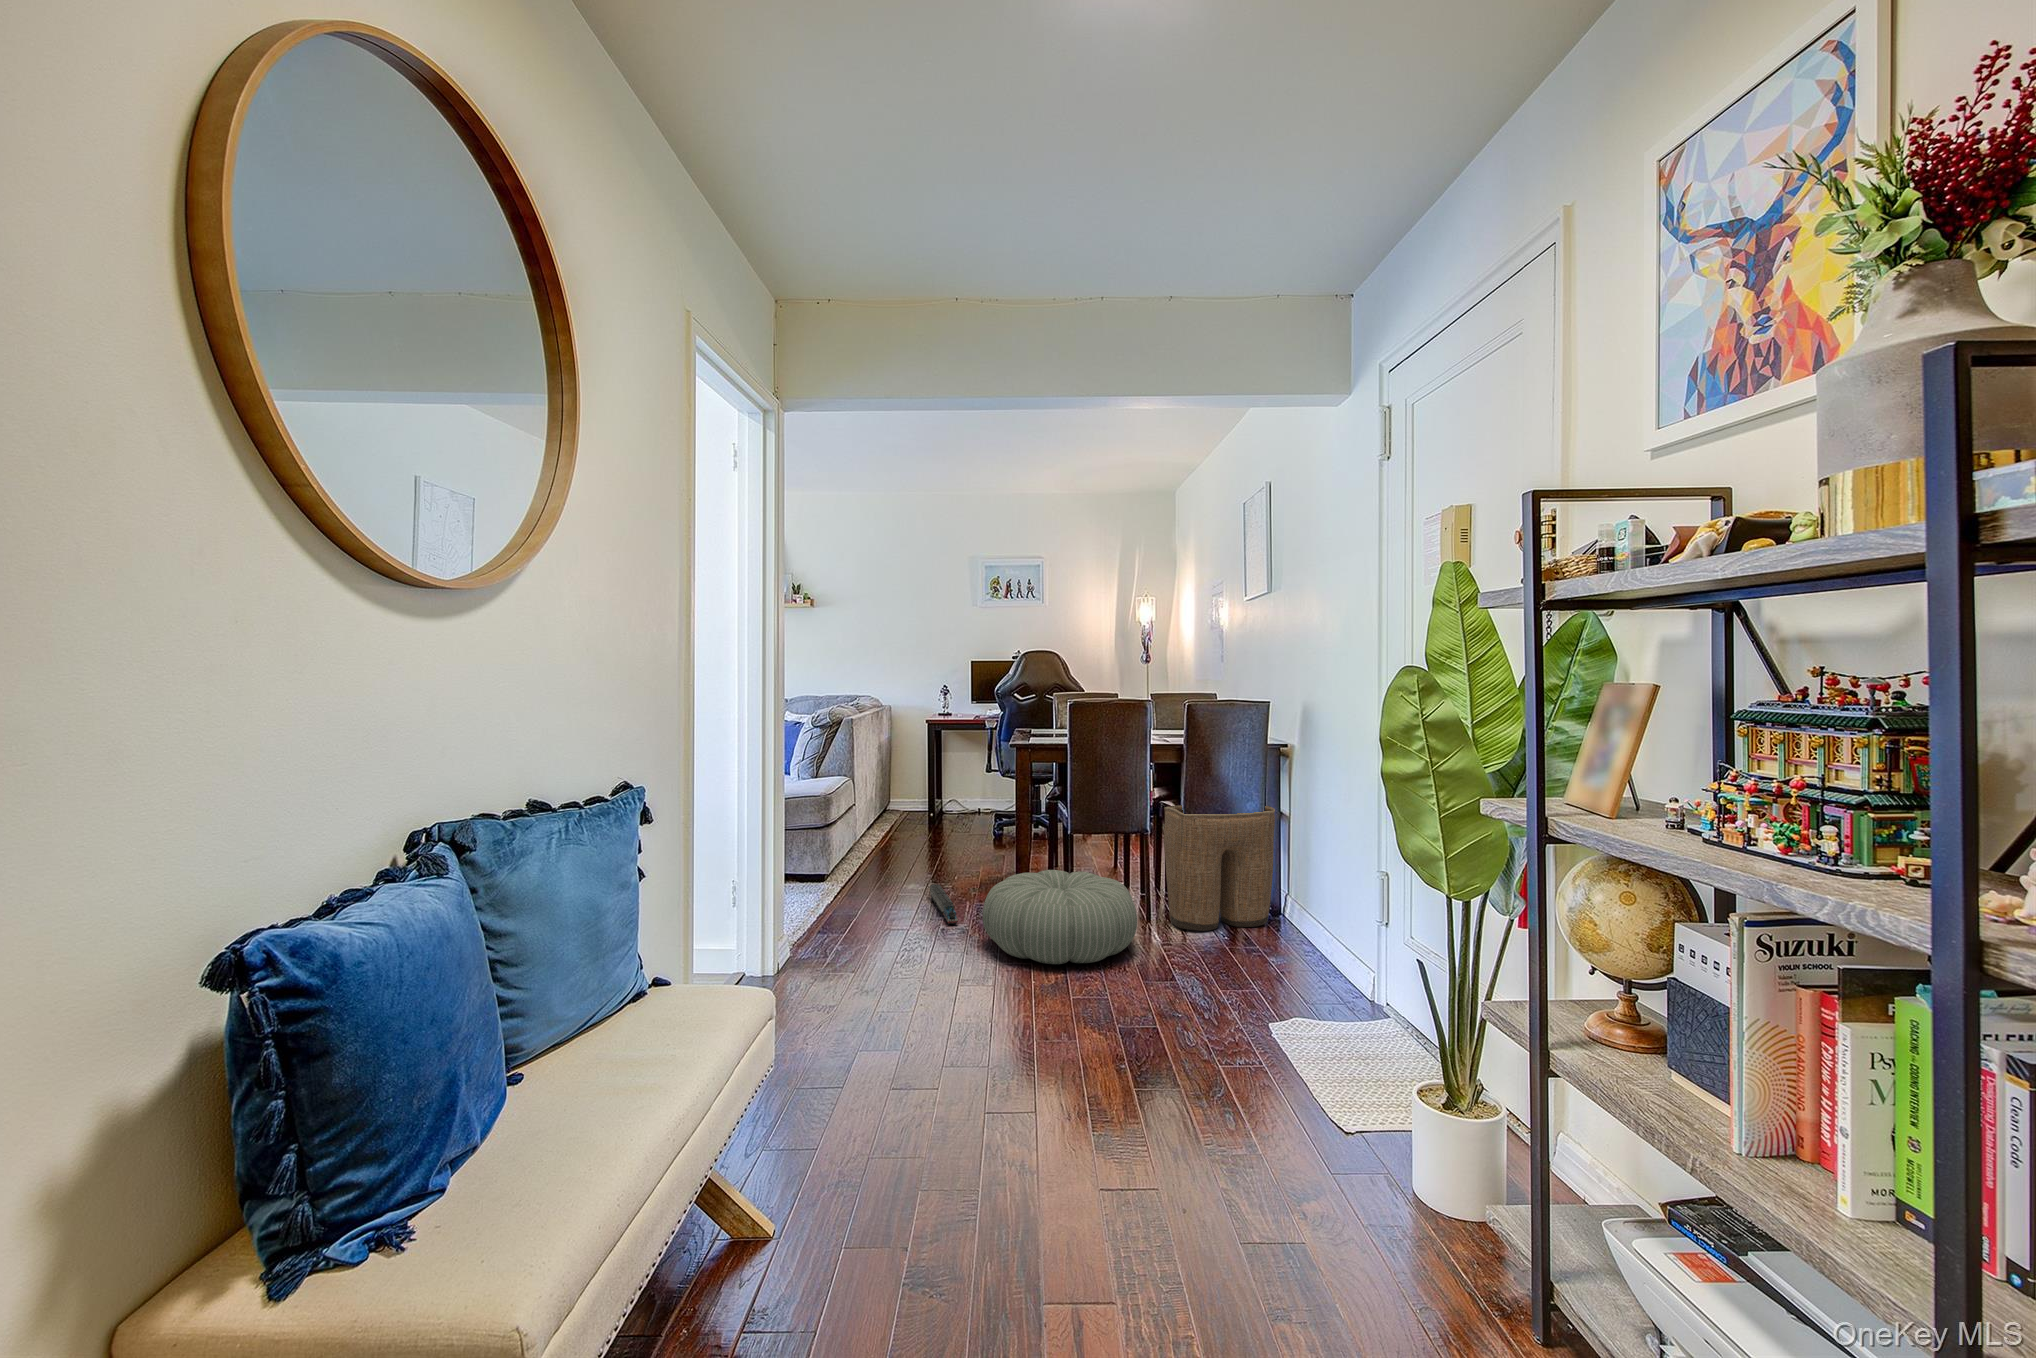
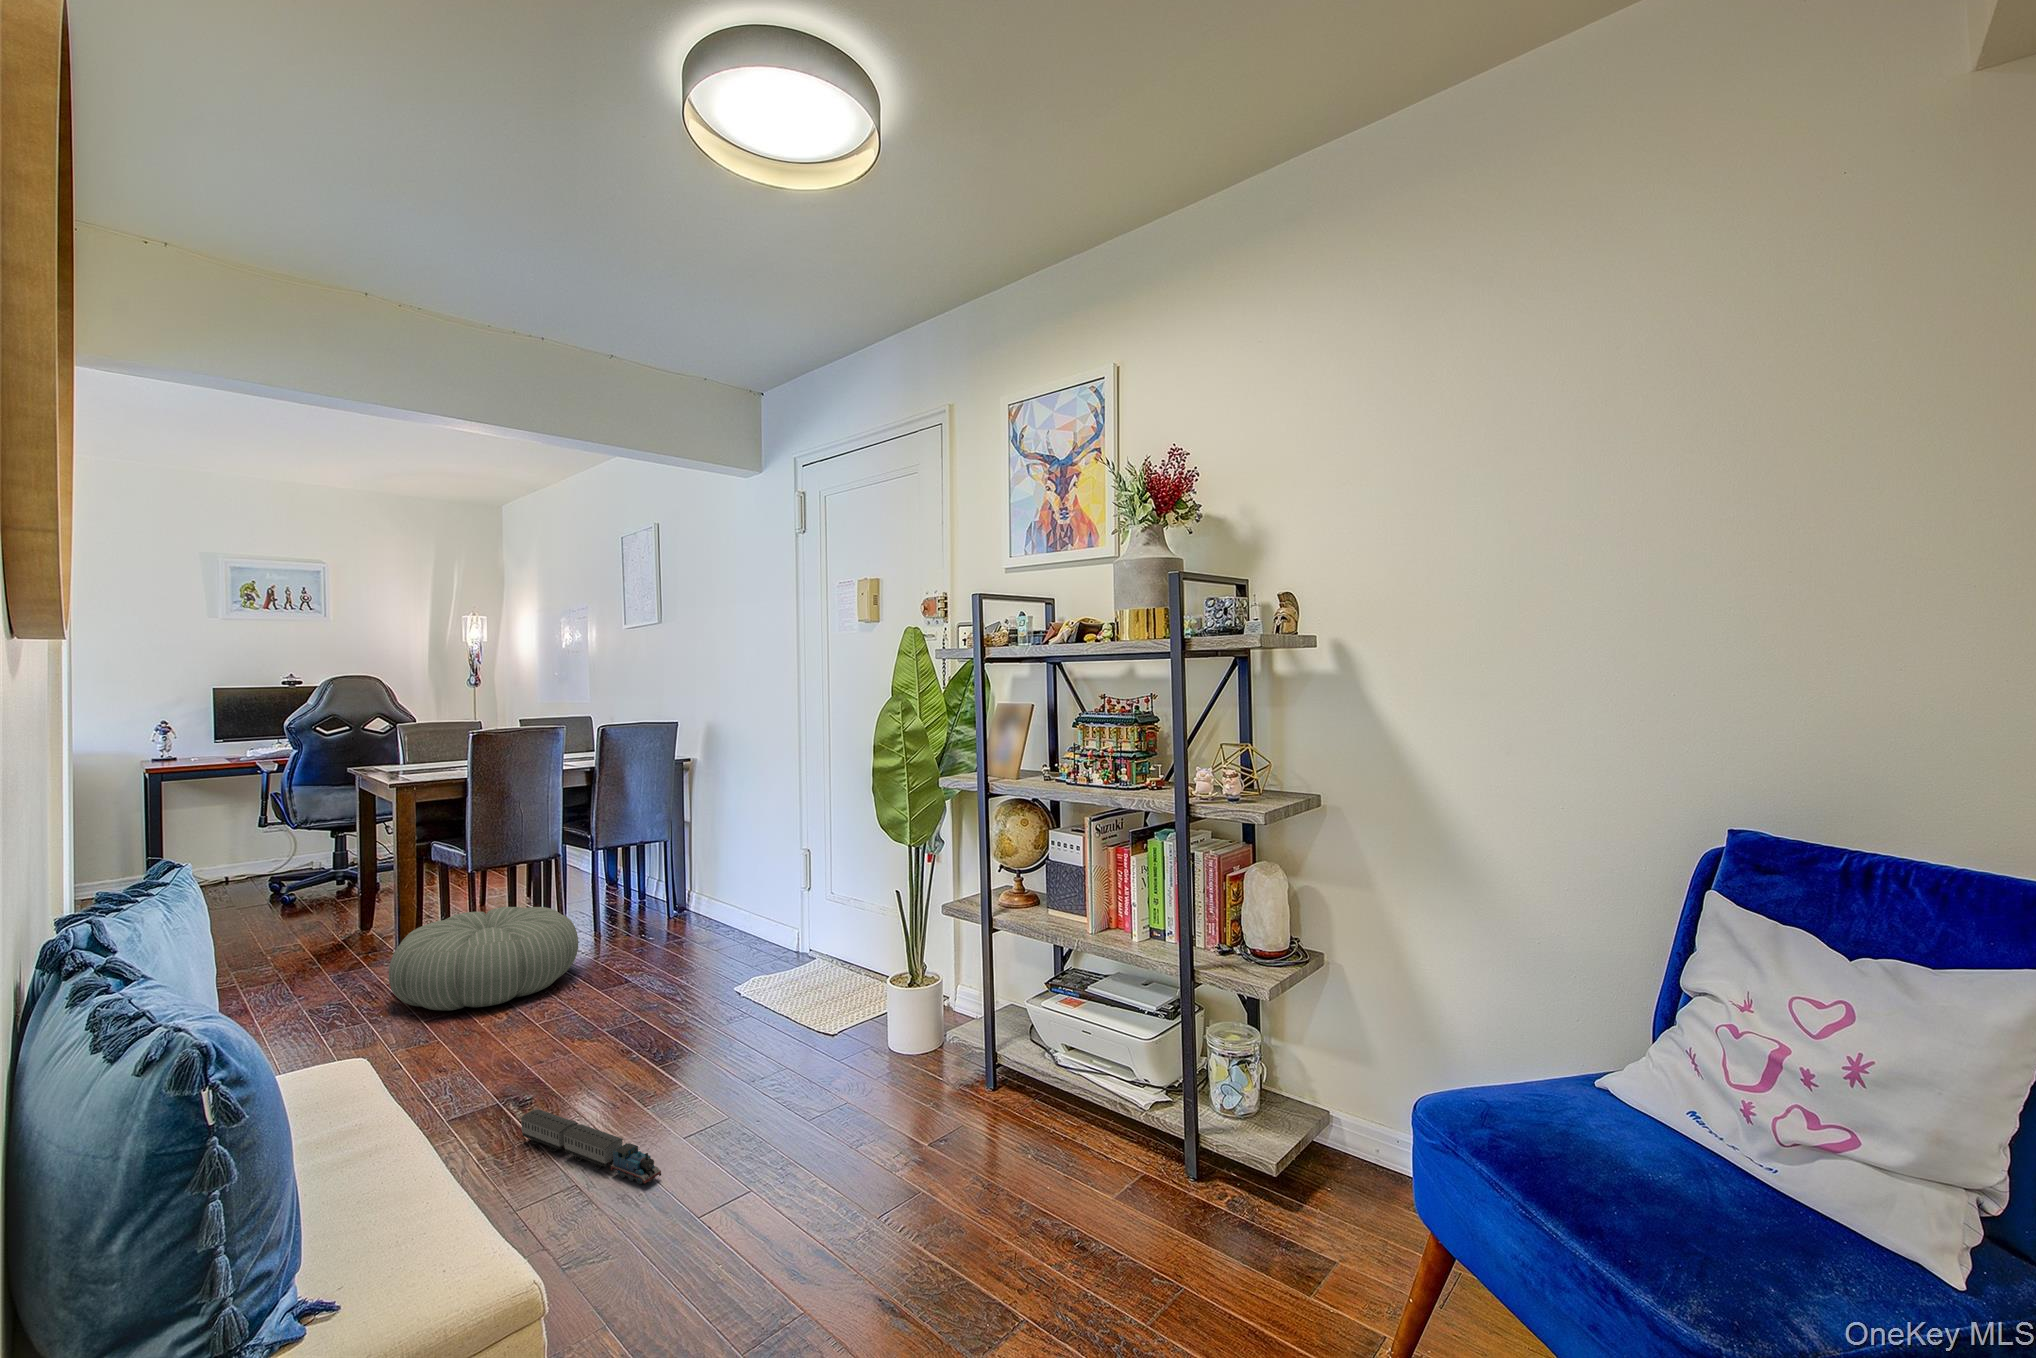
laundry basket: present [1164,805,1275,931] -> none [578,813,685,940]
toy train: present [930,884,958,924] -> present [521,1109,661,1184]

